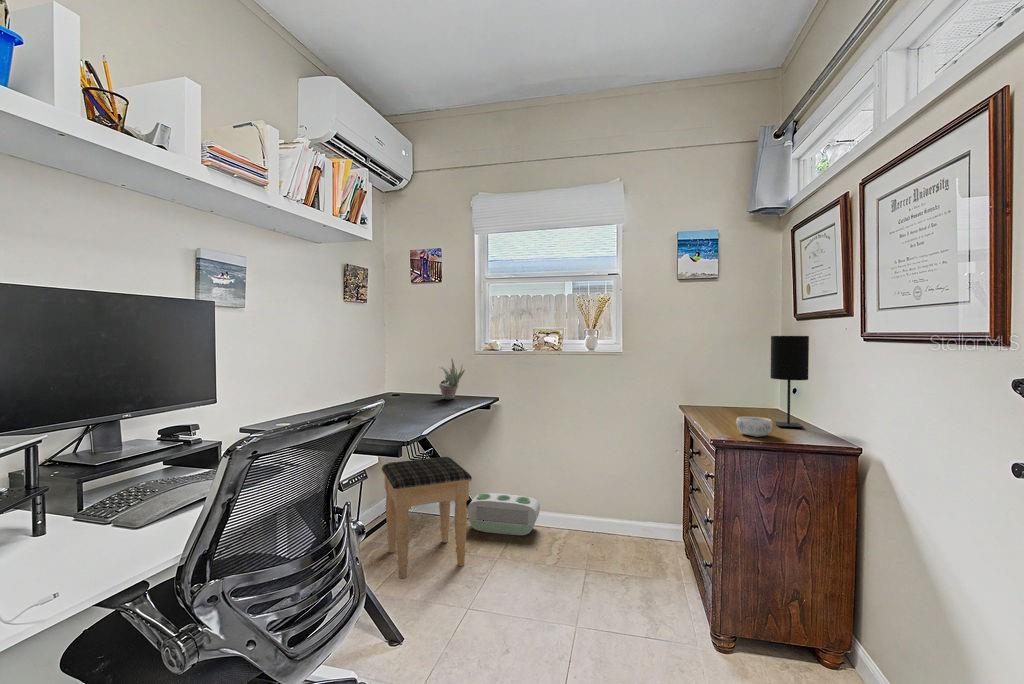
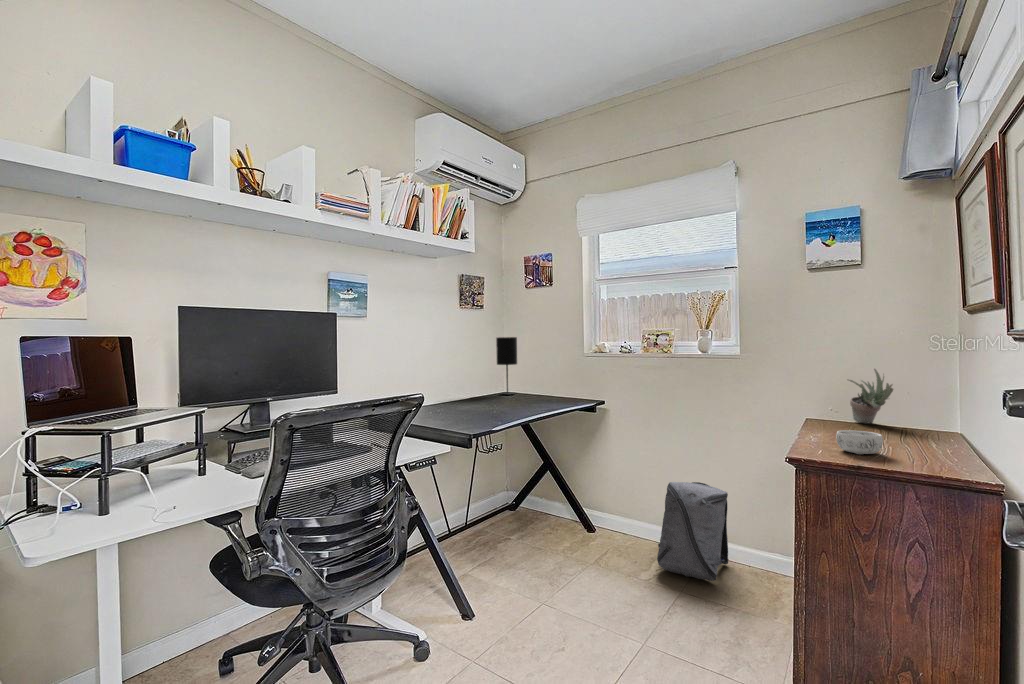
table lamp: present [770,336,809,429] -> present [496,337,517,395]
succulent plant: present [439,359,465,399] -> present [847,369,893,423]
footstool: present [382,457,472,578] -> none [489,456,566,565]
backpack: none [555,470,619,560] -> present [657,482,729,581]
air purifier: present [467,493,540,535] -> none [574,497,650,544]

